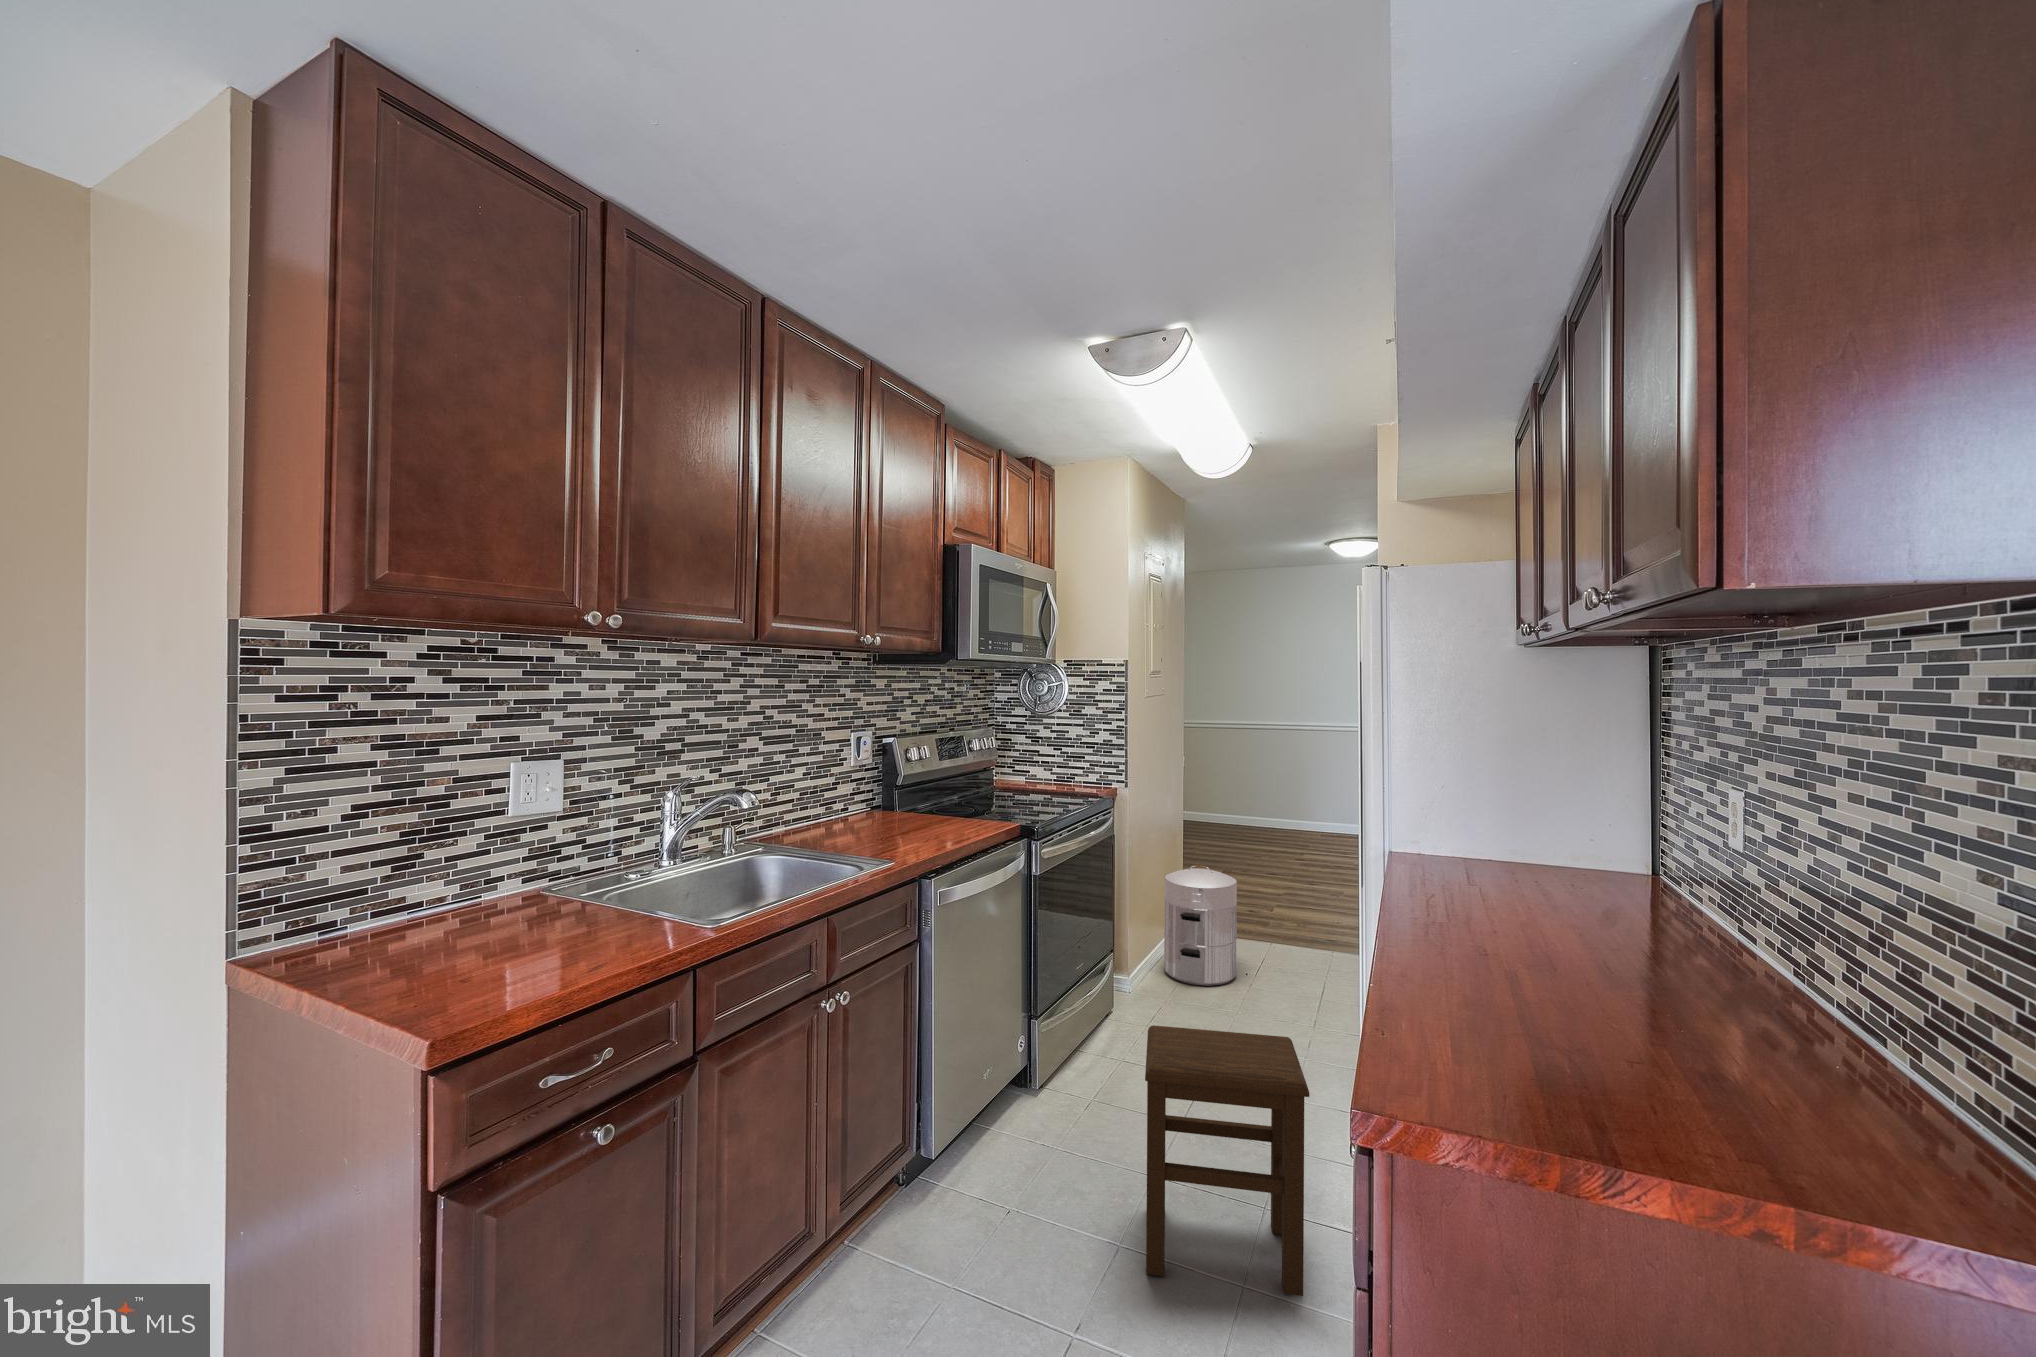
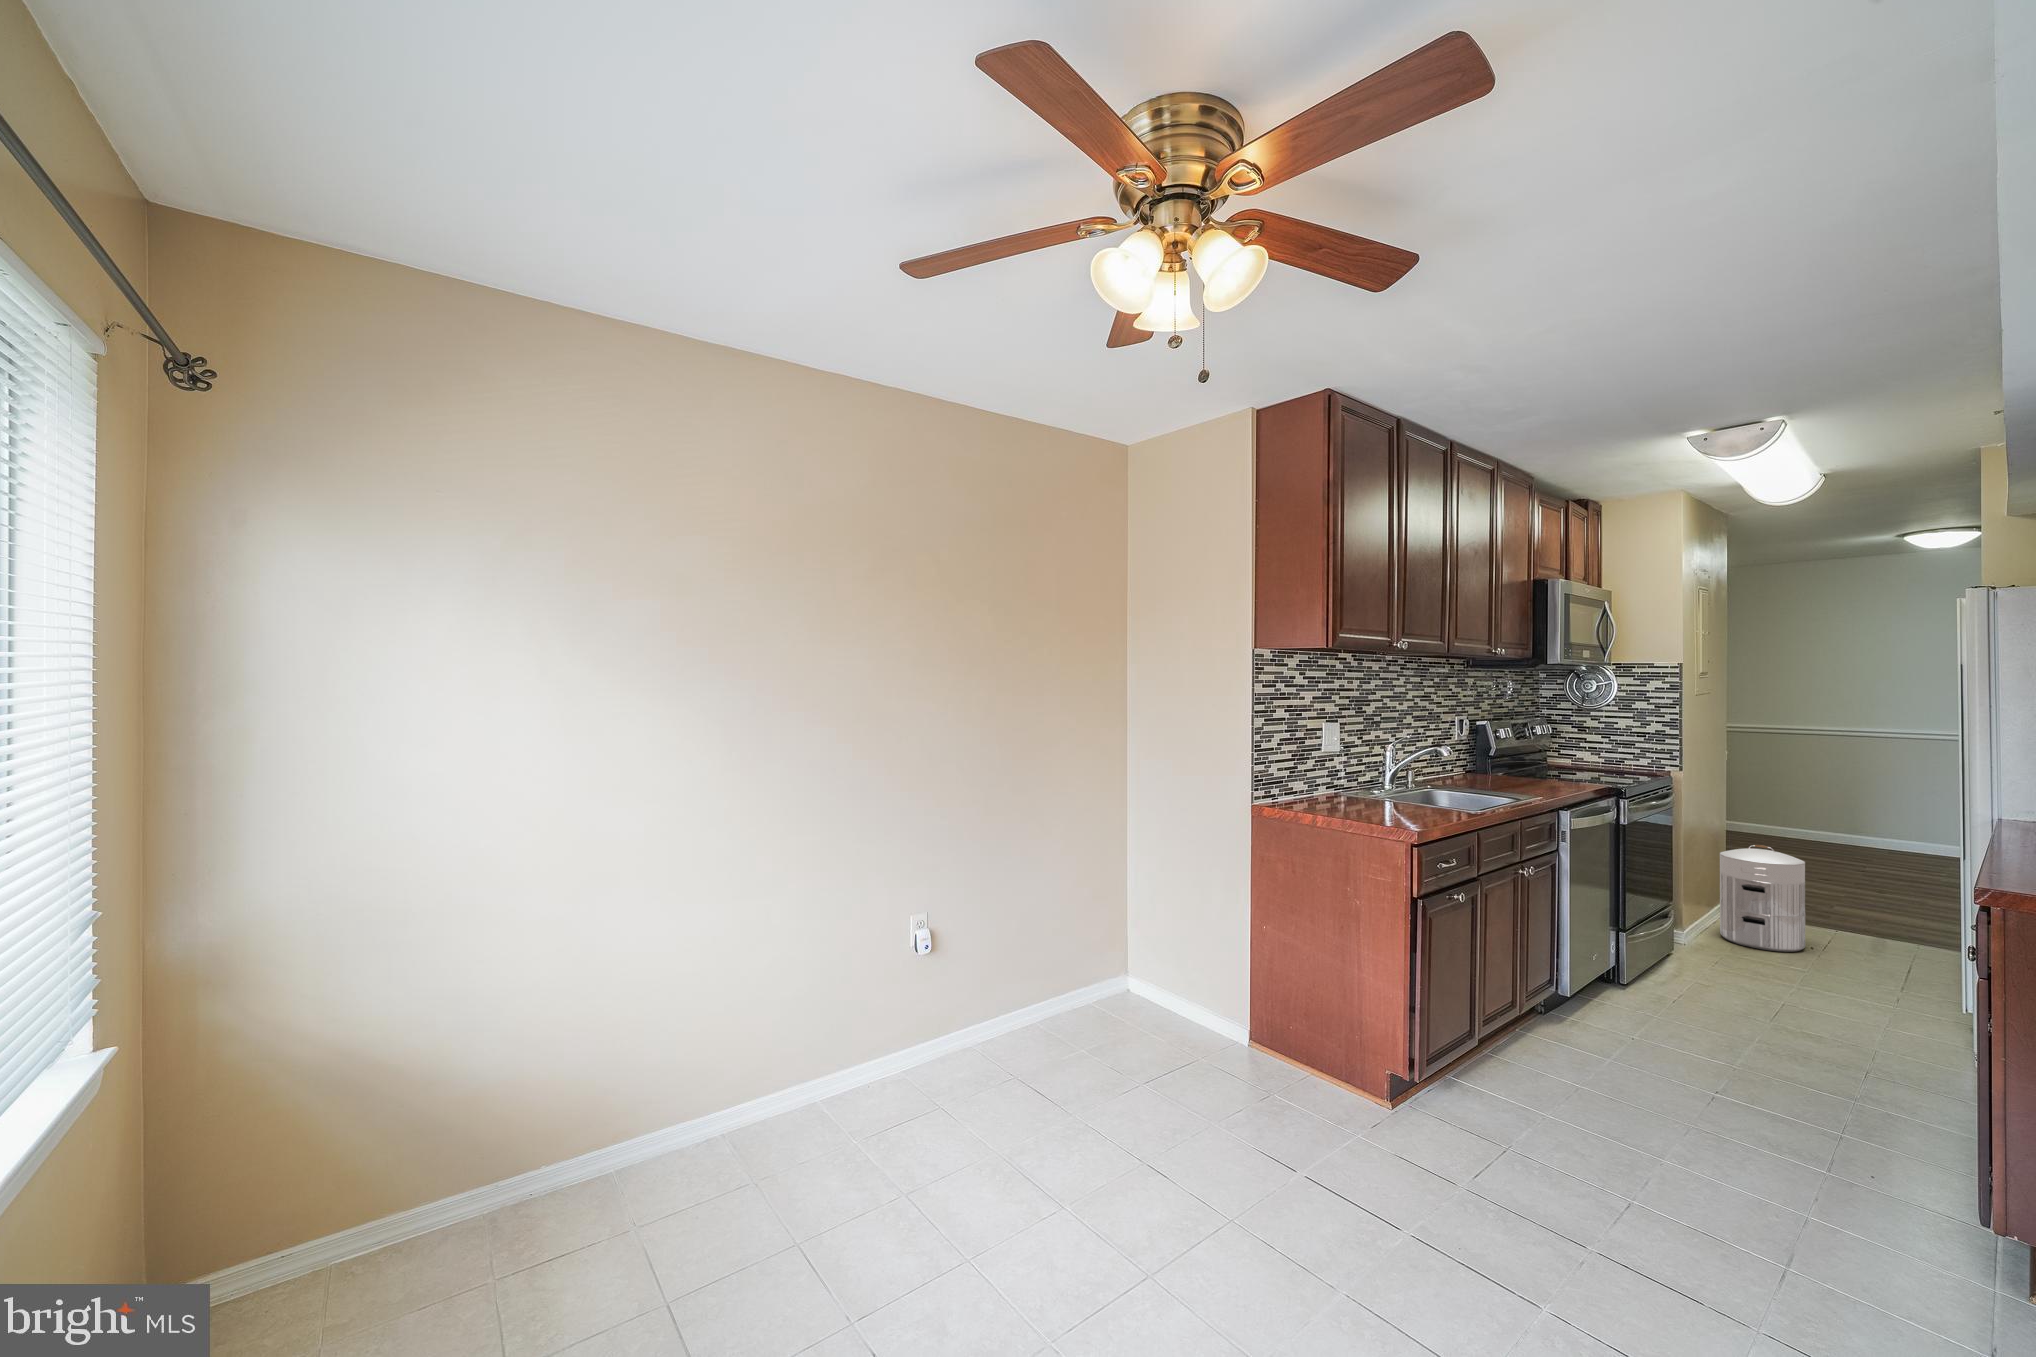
stool: present [1145,1025,1309,1296] -> none [1759,925,1927,1115]

